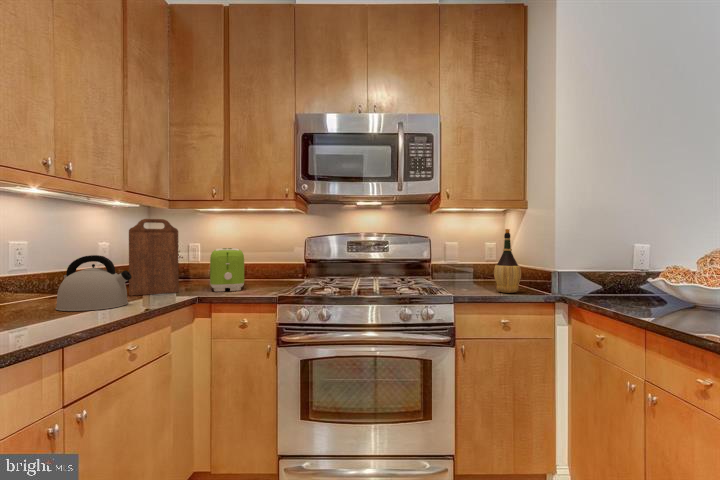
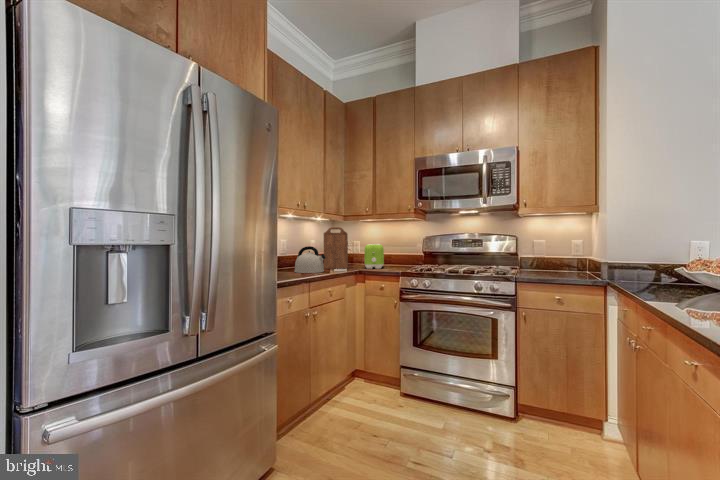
wine bottle: present [494,229,521,293] -> none [551,229,572,275]

